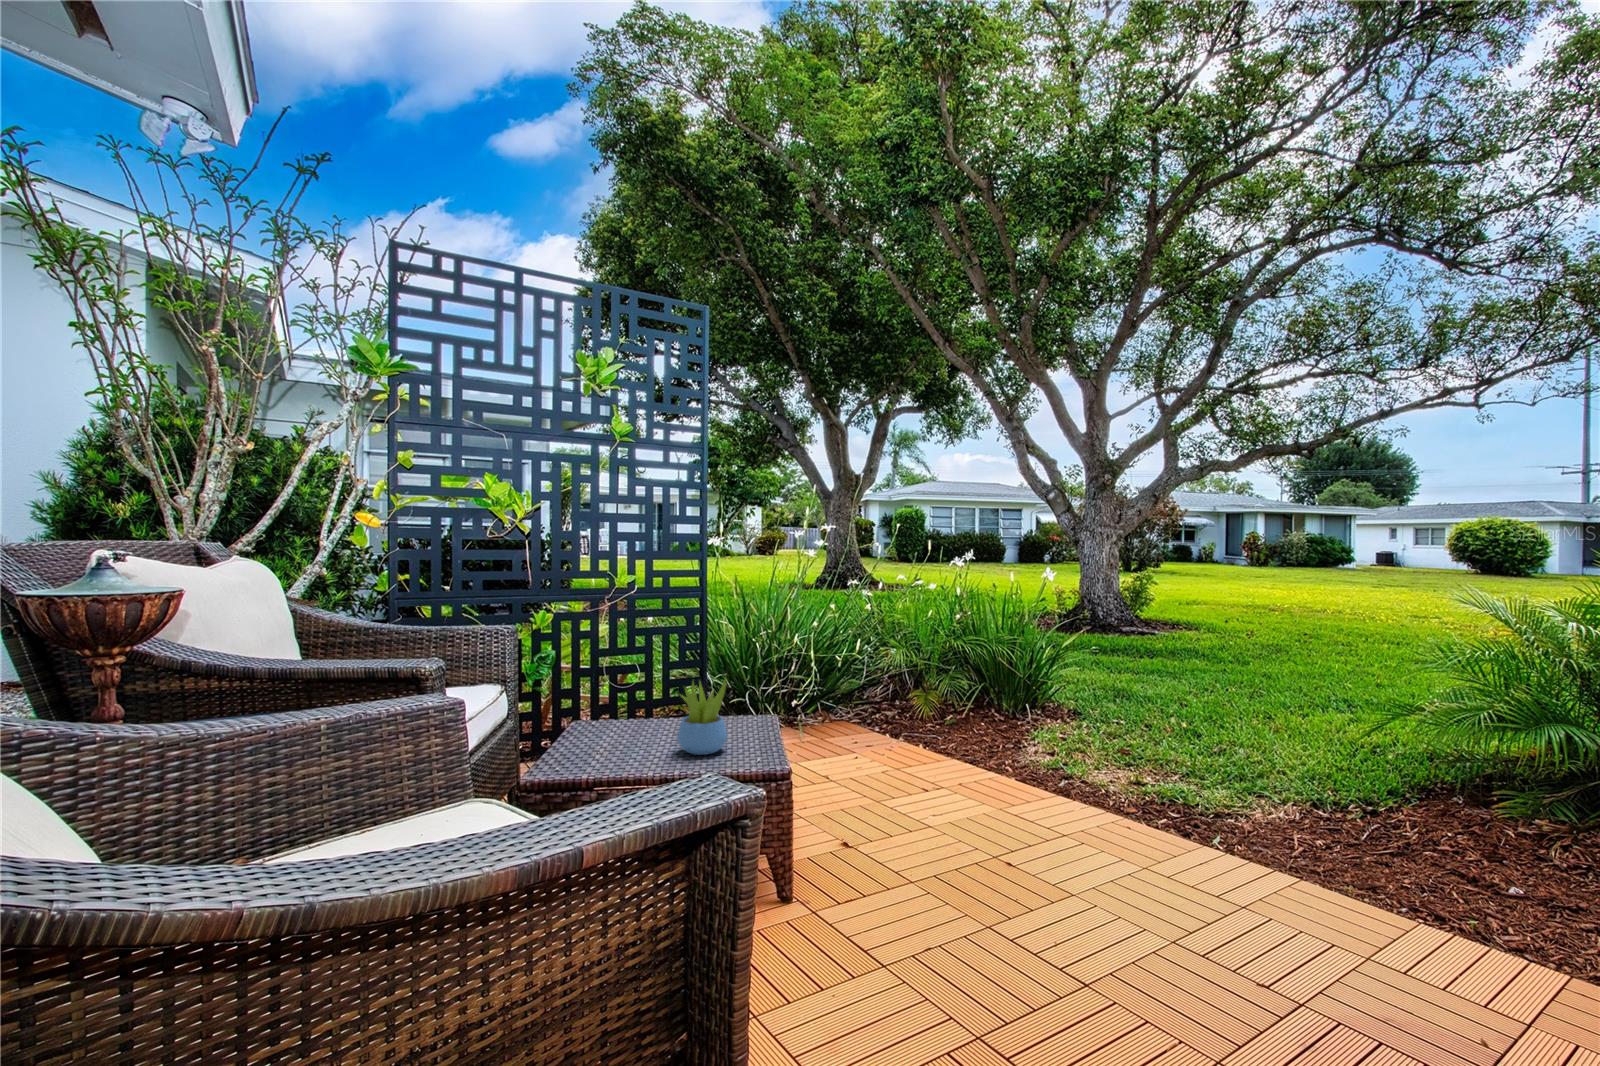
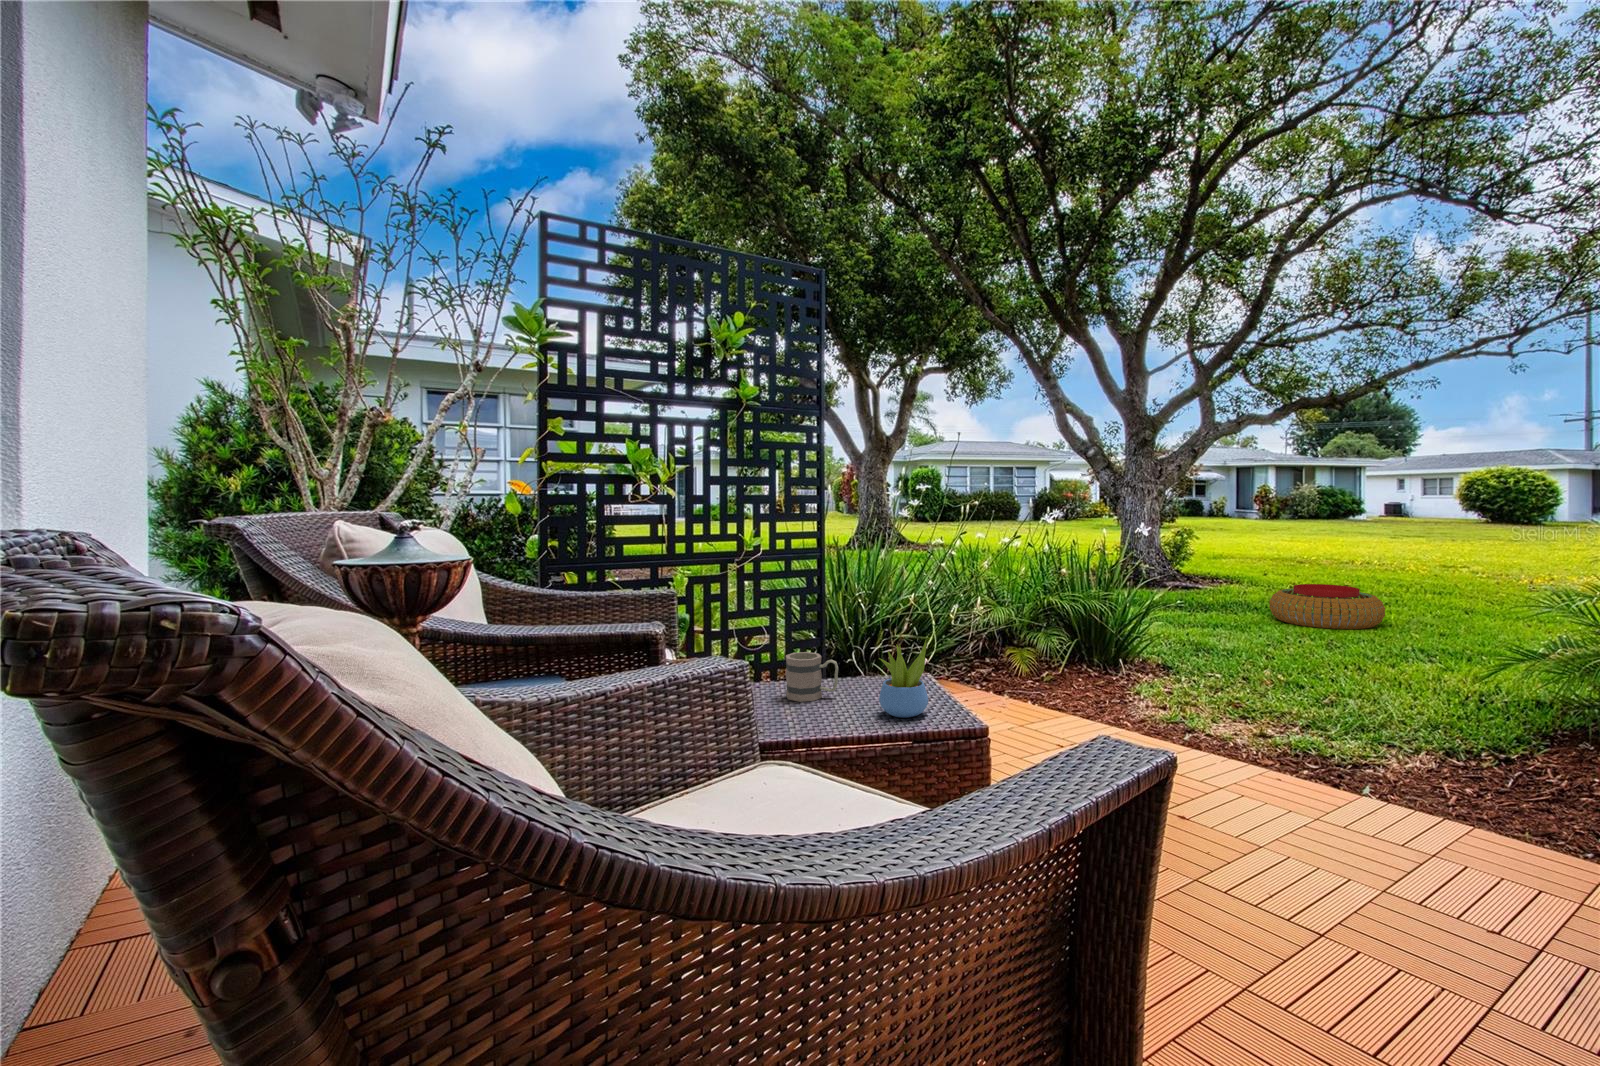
pouf: none [1205,631,1319,678] -> present [1269,584,1385,629]
mug: none [601,687,653,738] -> present [786,652,838,702]

